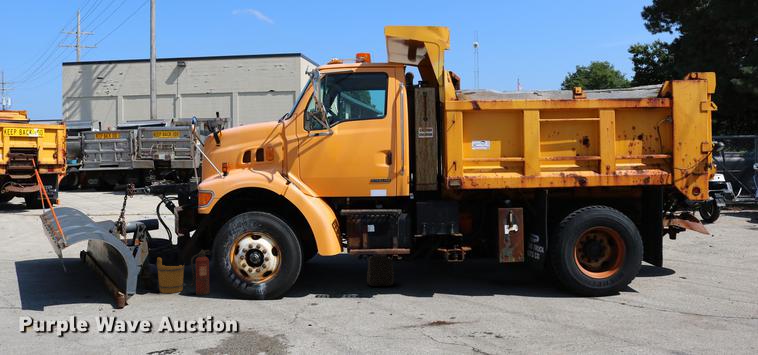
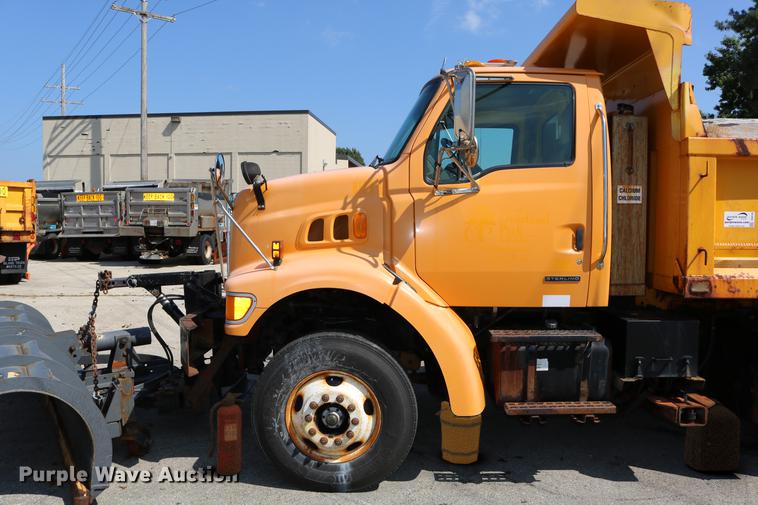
backpack: present [367,255,394,286] -> present [683,398,740,471]
bucket: present [156,258,184,293] -> present [436,401,482,464]

